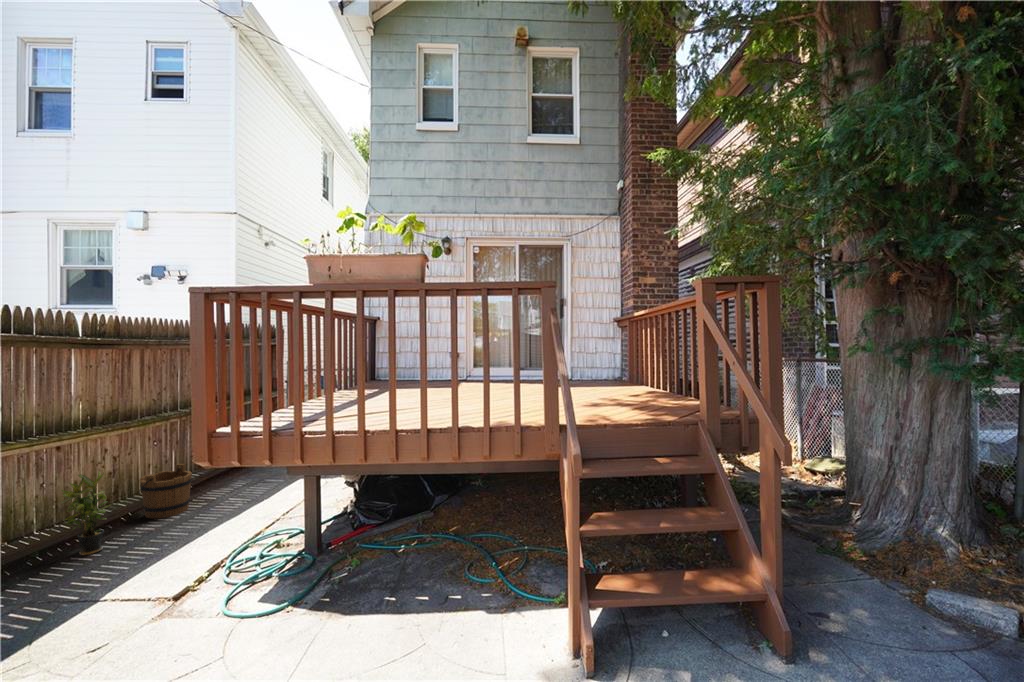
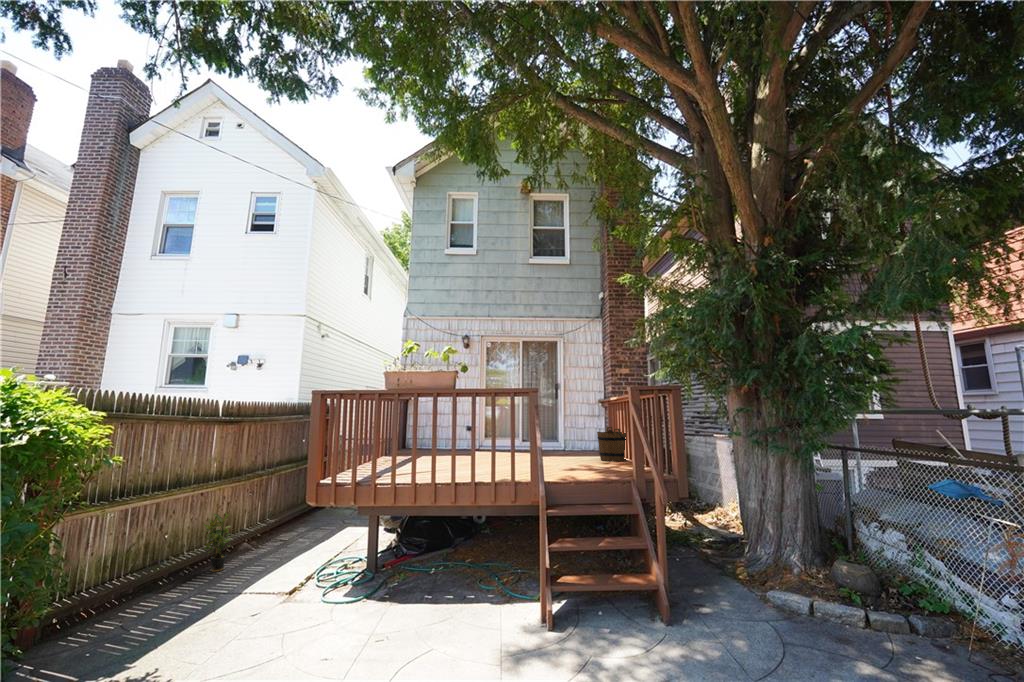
bucket: present [139,464,192,519] -> present [597,427,626,461]

